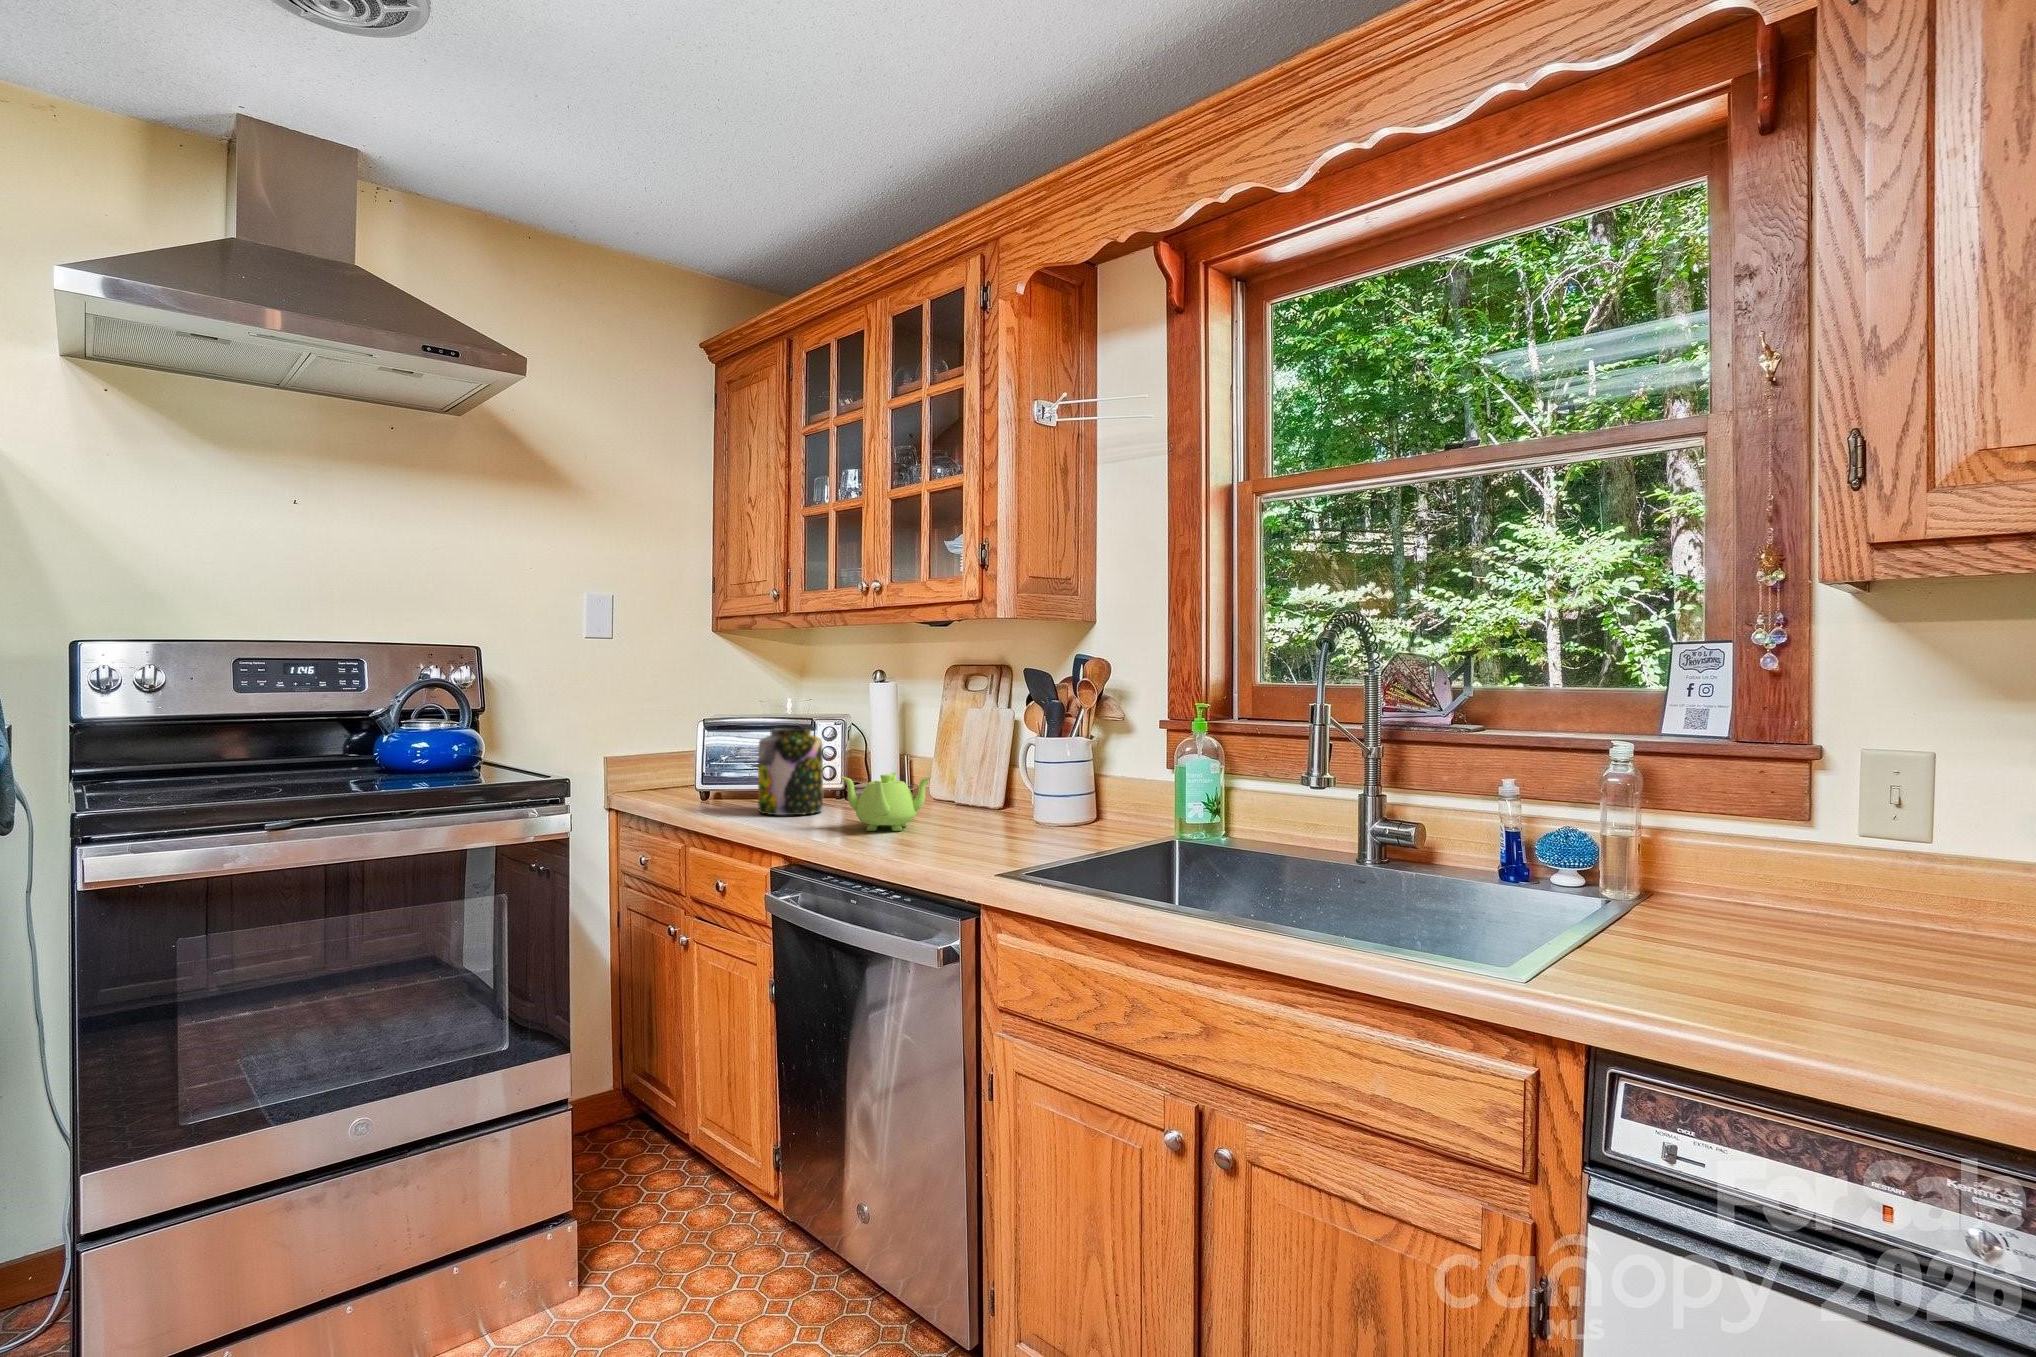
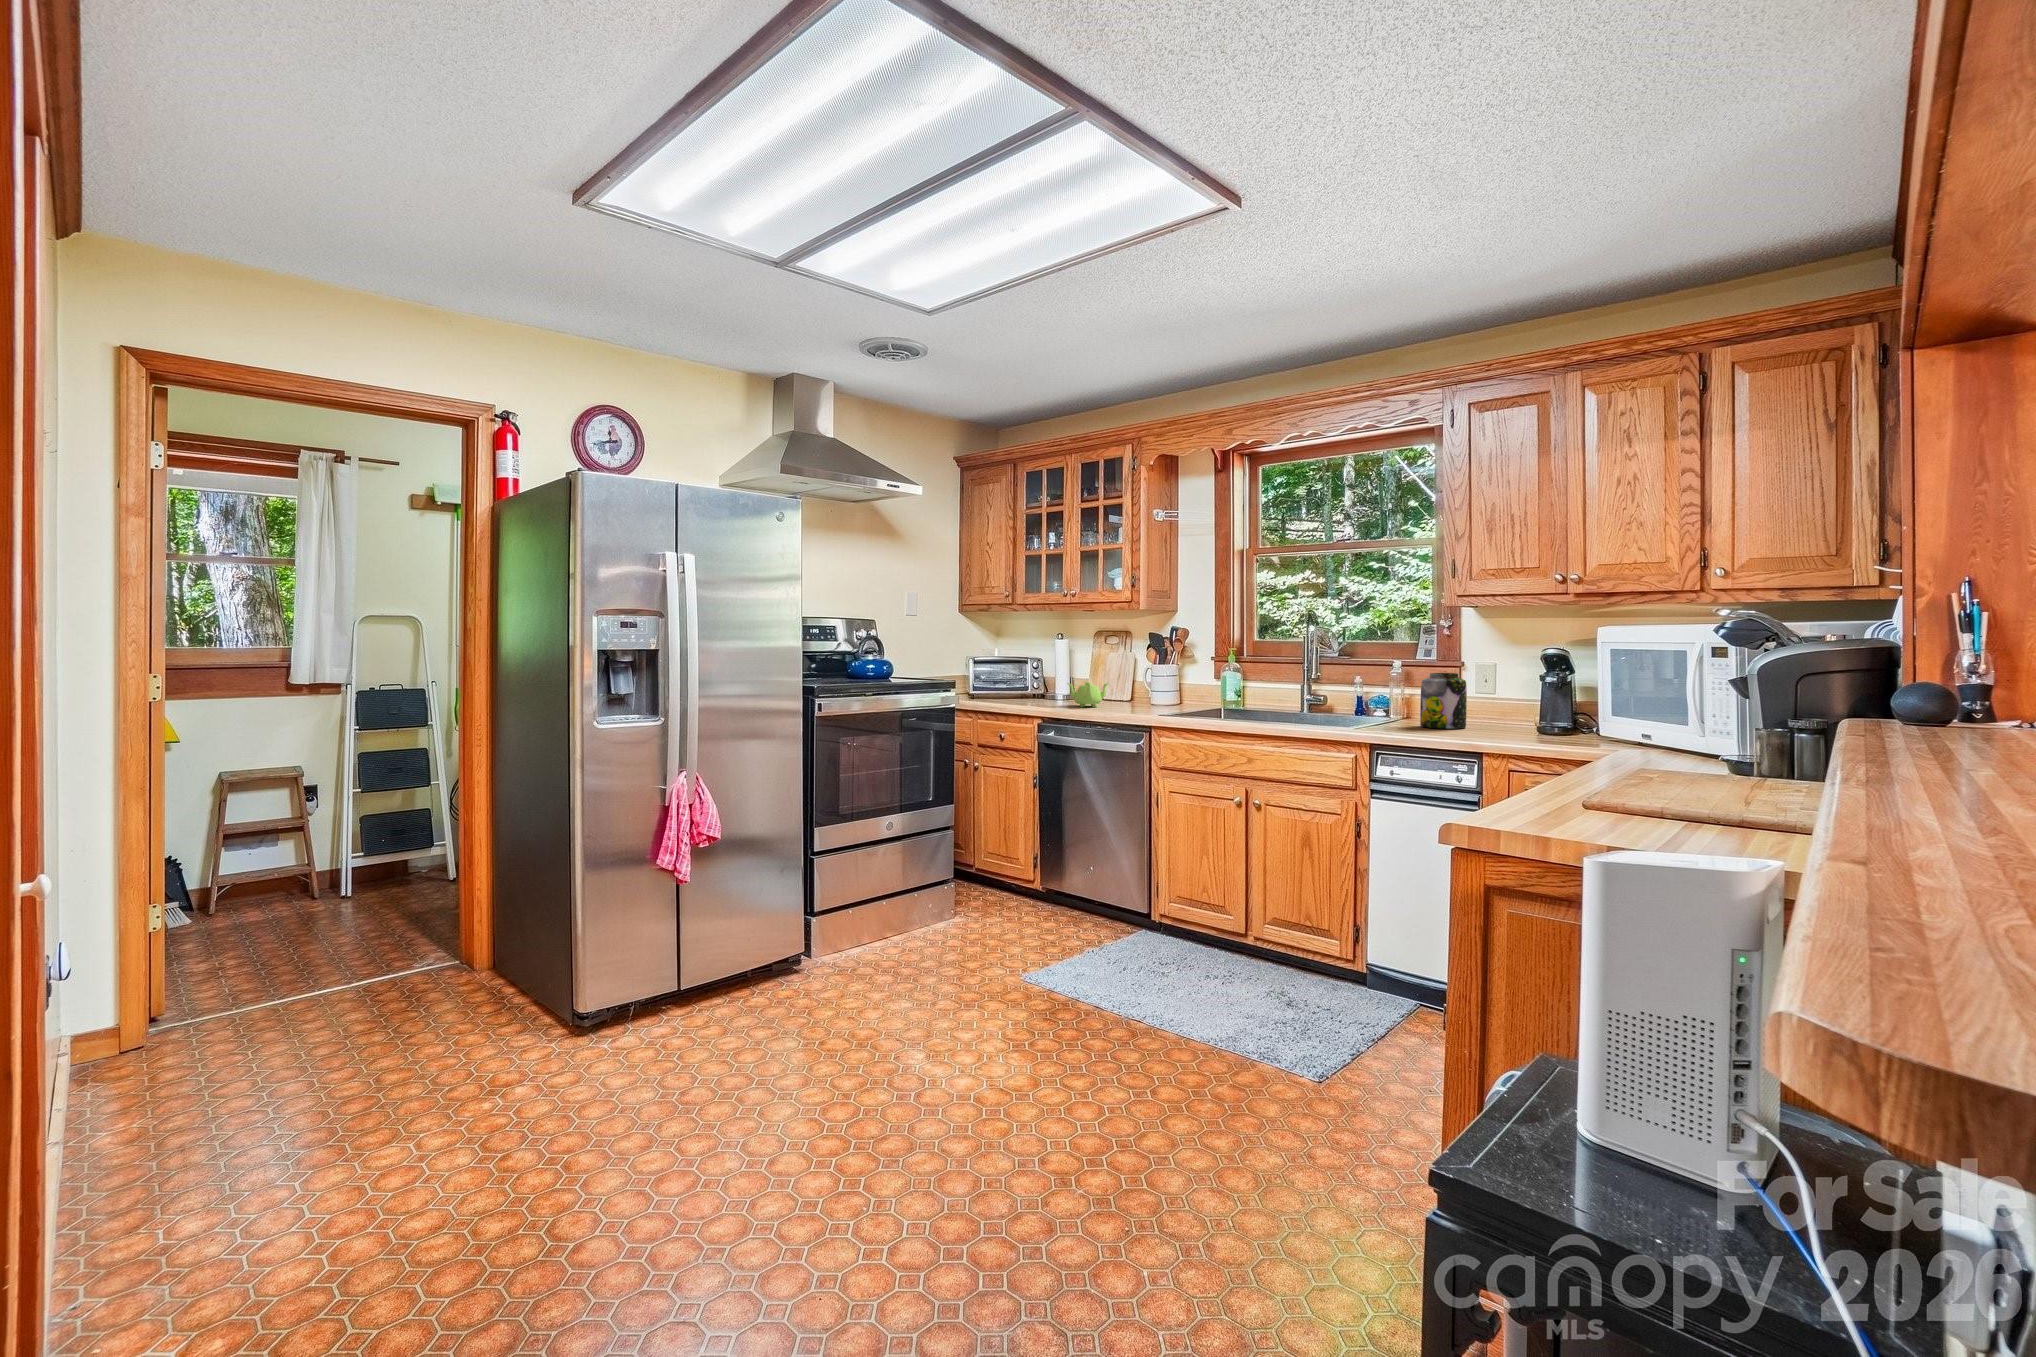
jar: present [758,728,823,815] -> present [1420,673,1467,729]

